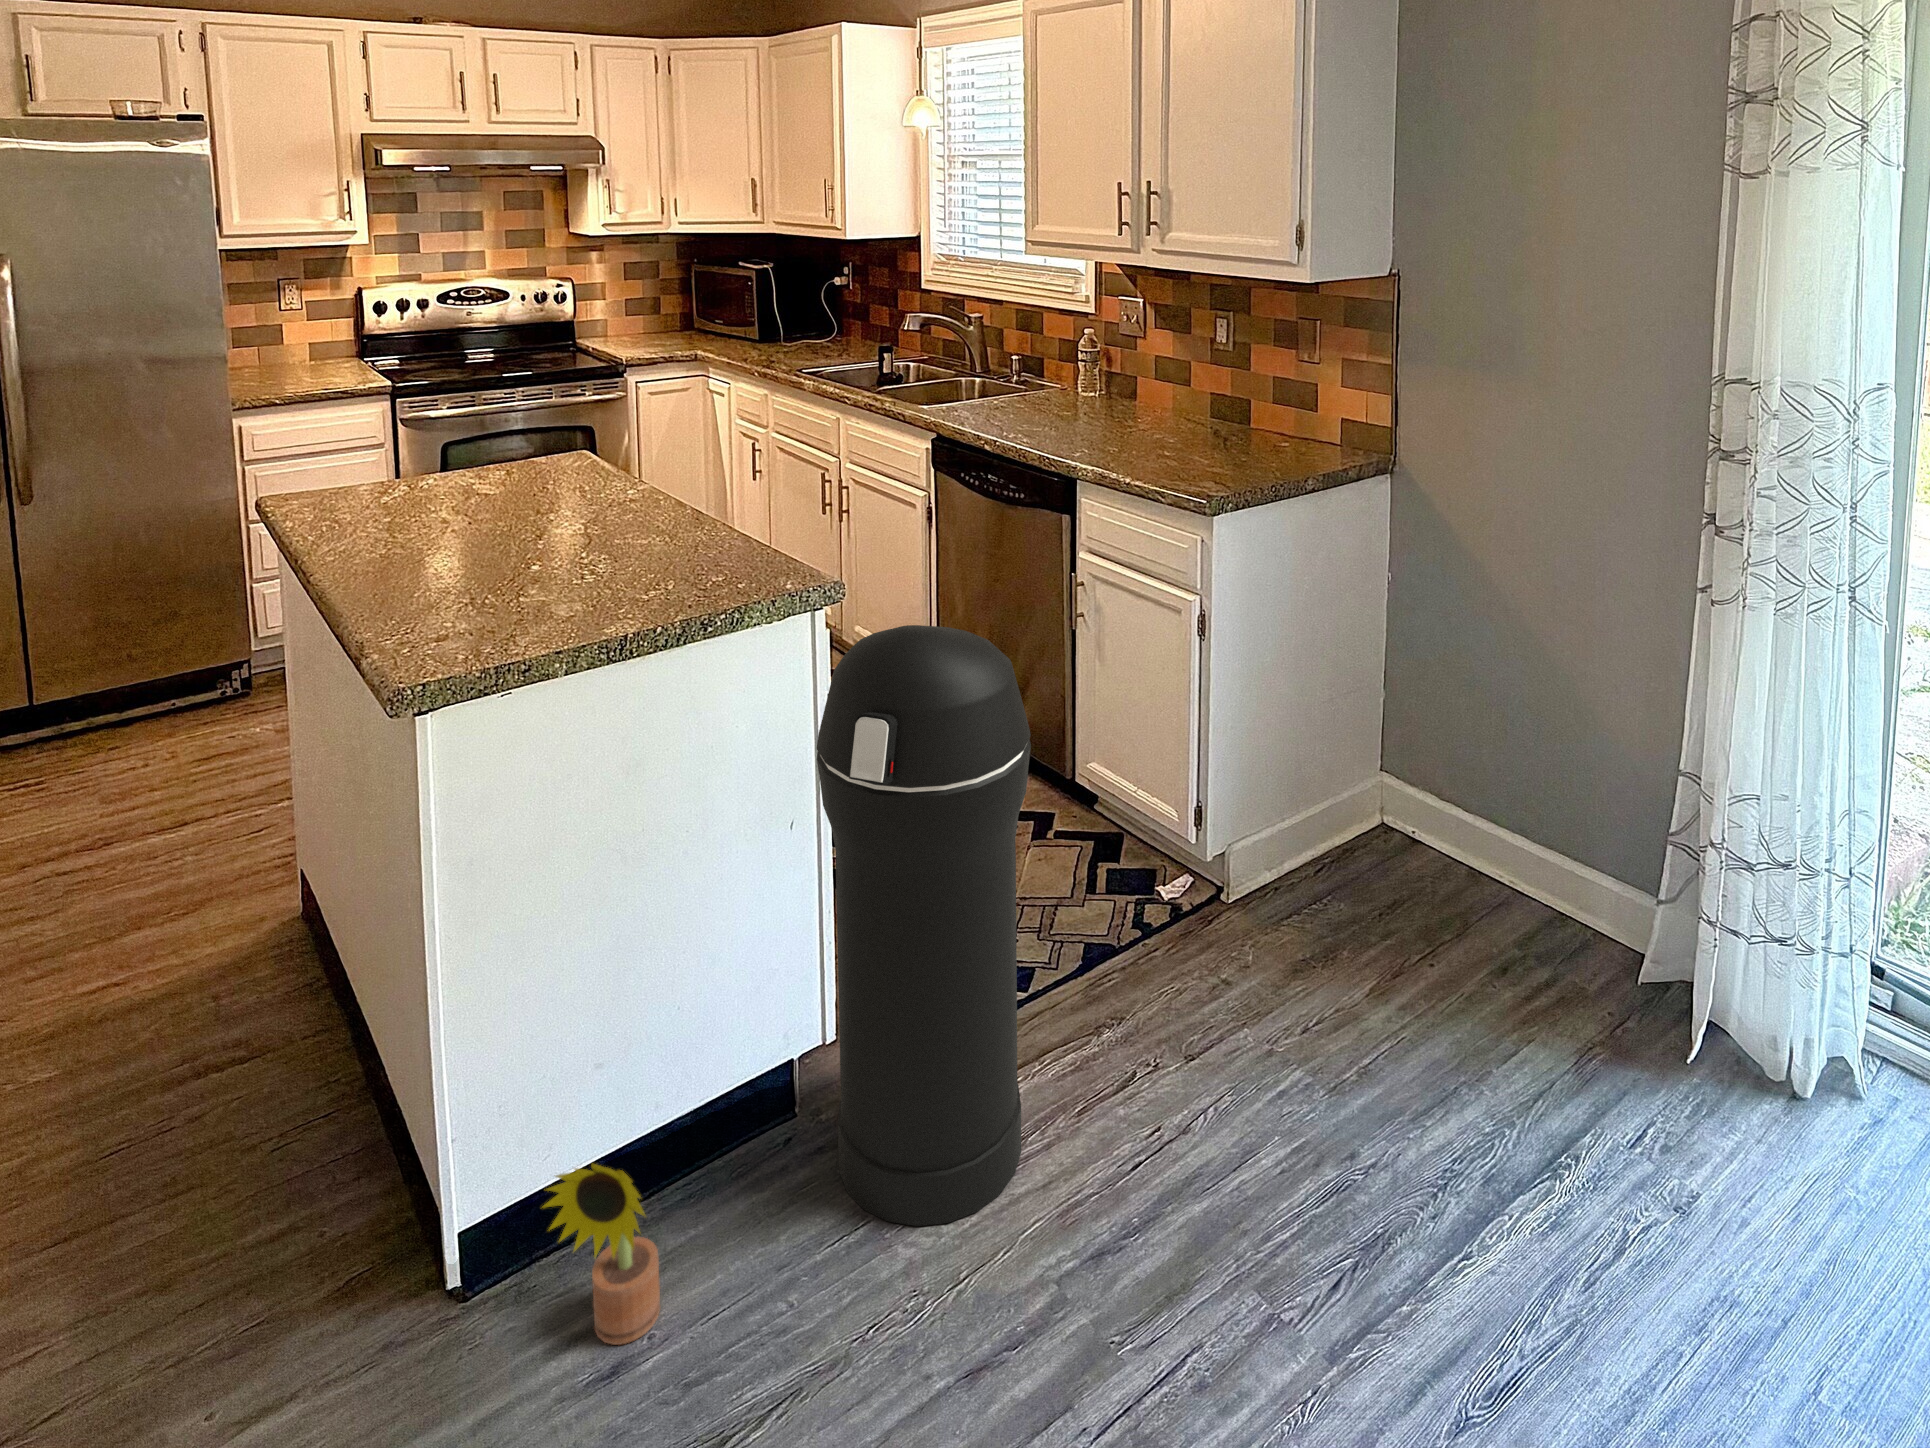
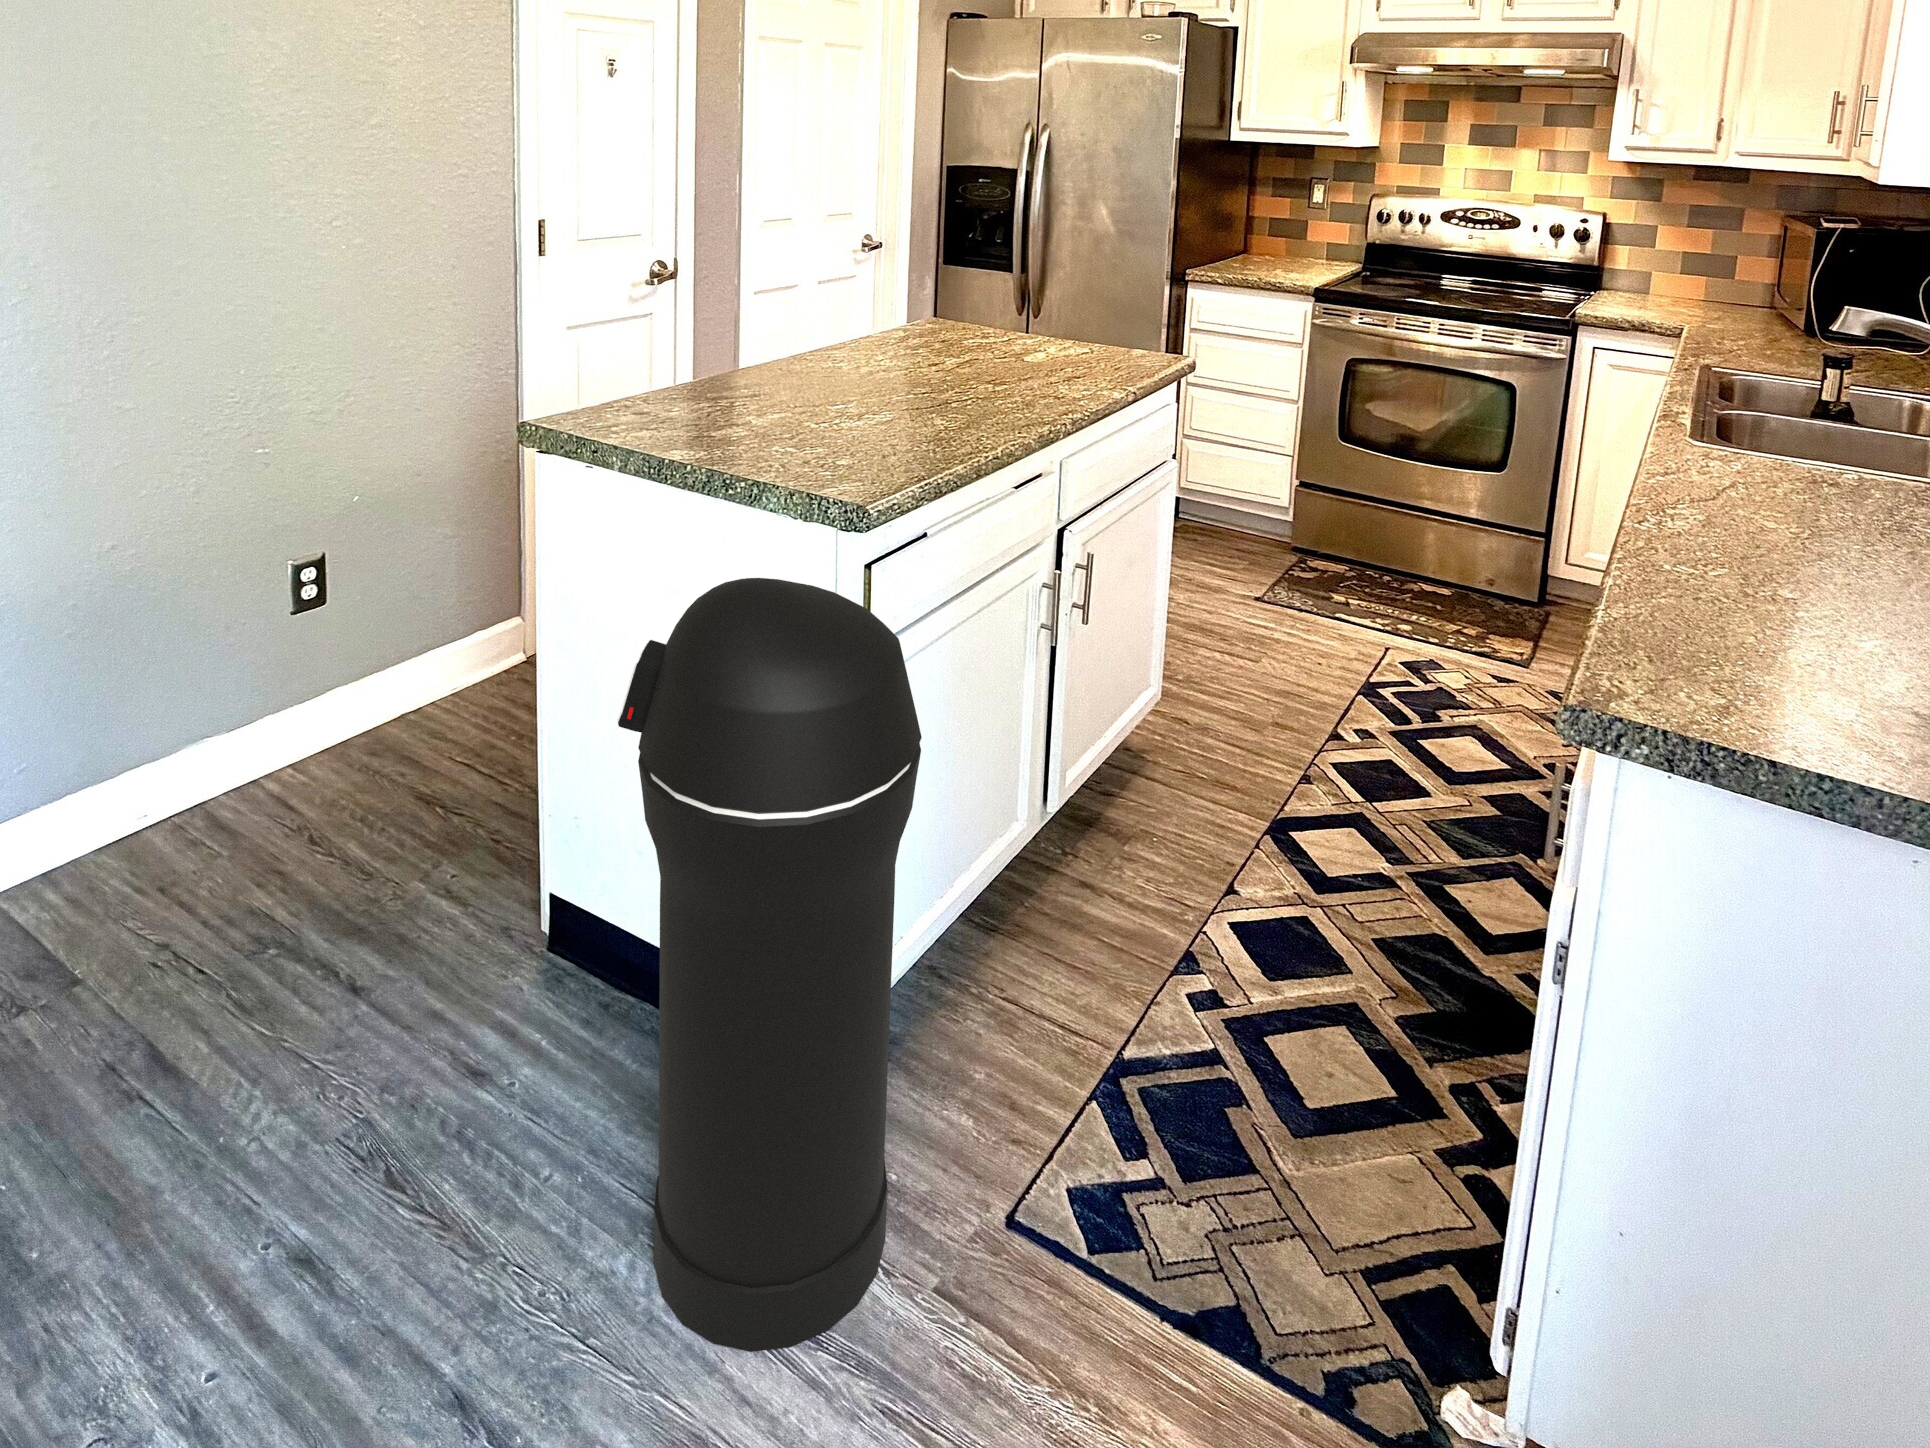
decorative plant: present [543,1163,660,1345] -> none [460,875,561,1080]

